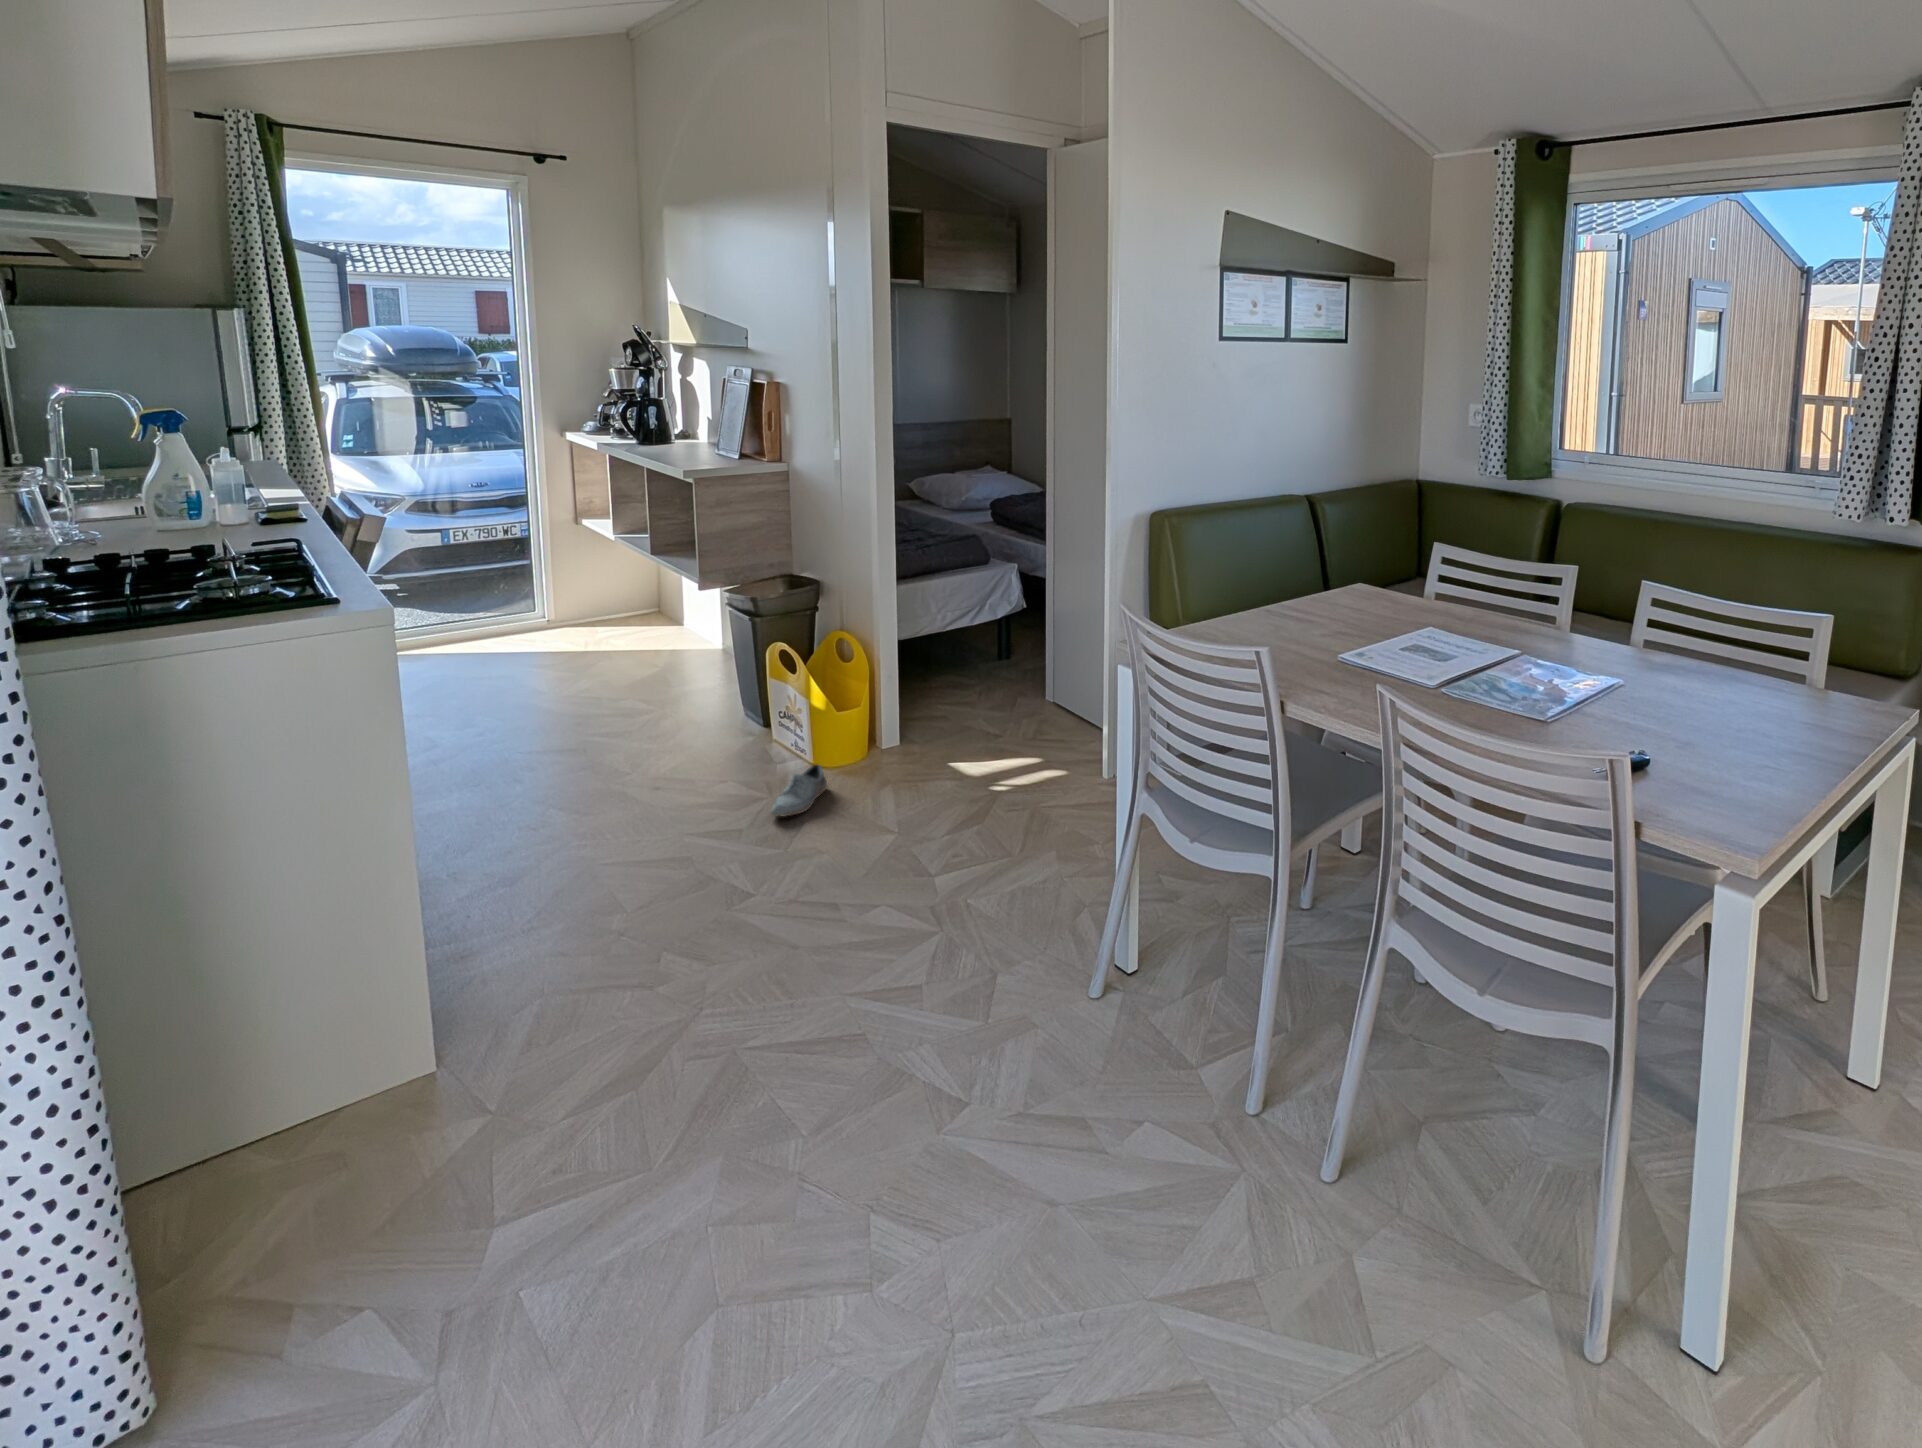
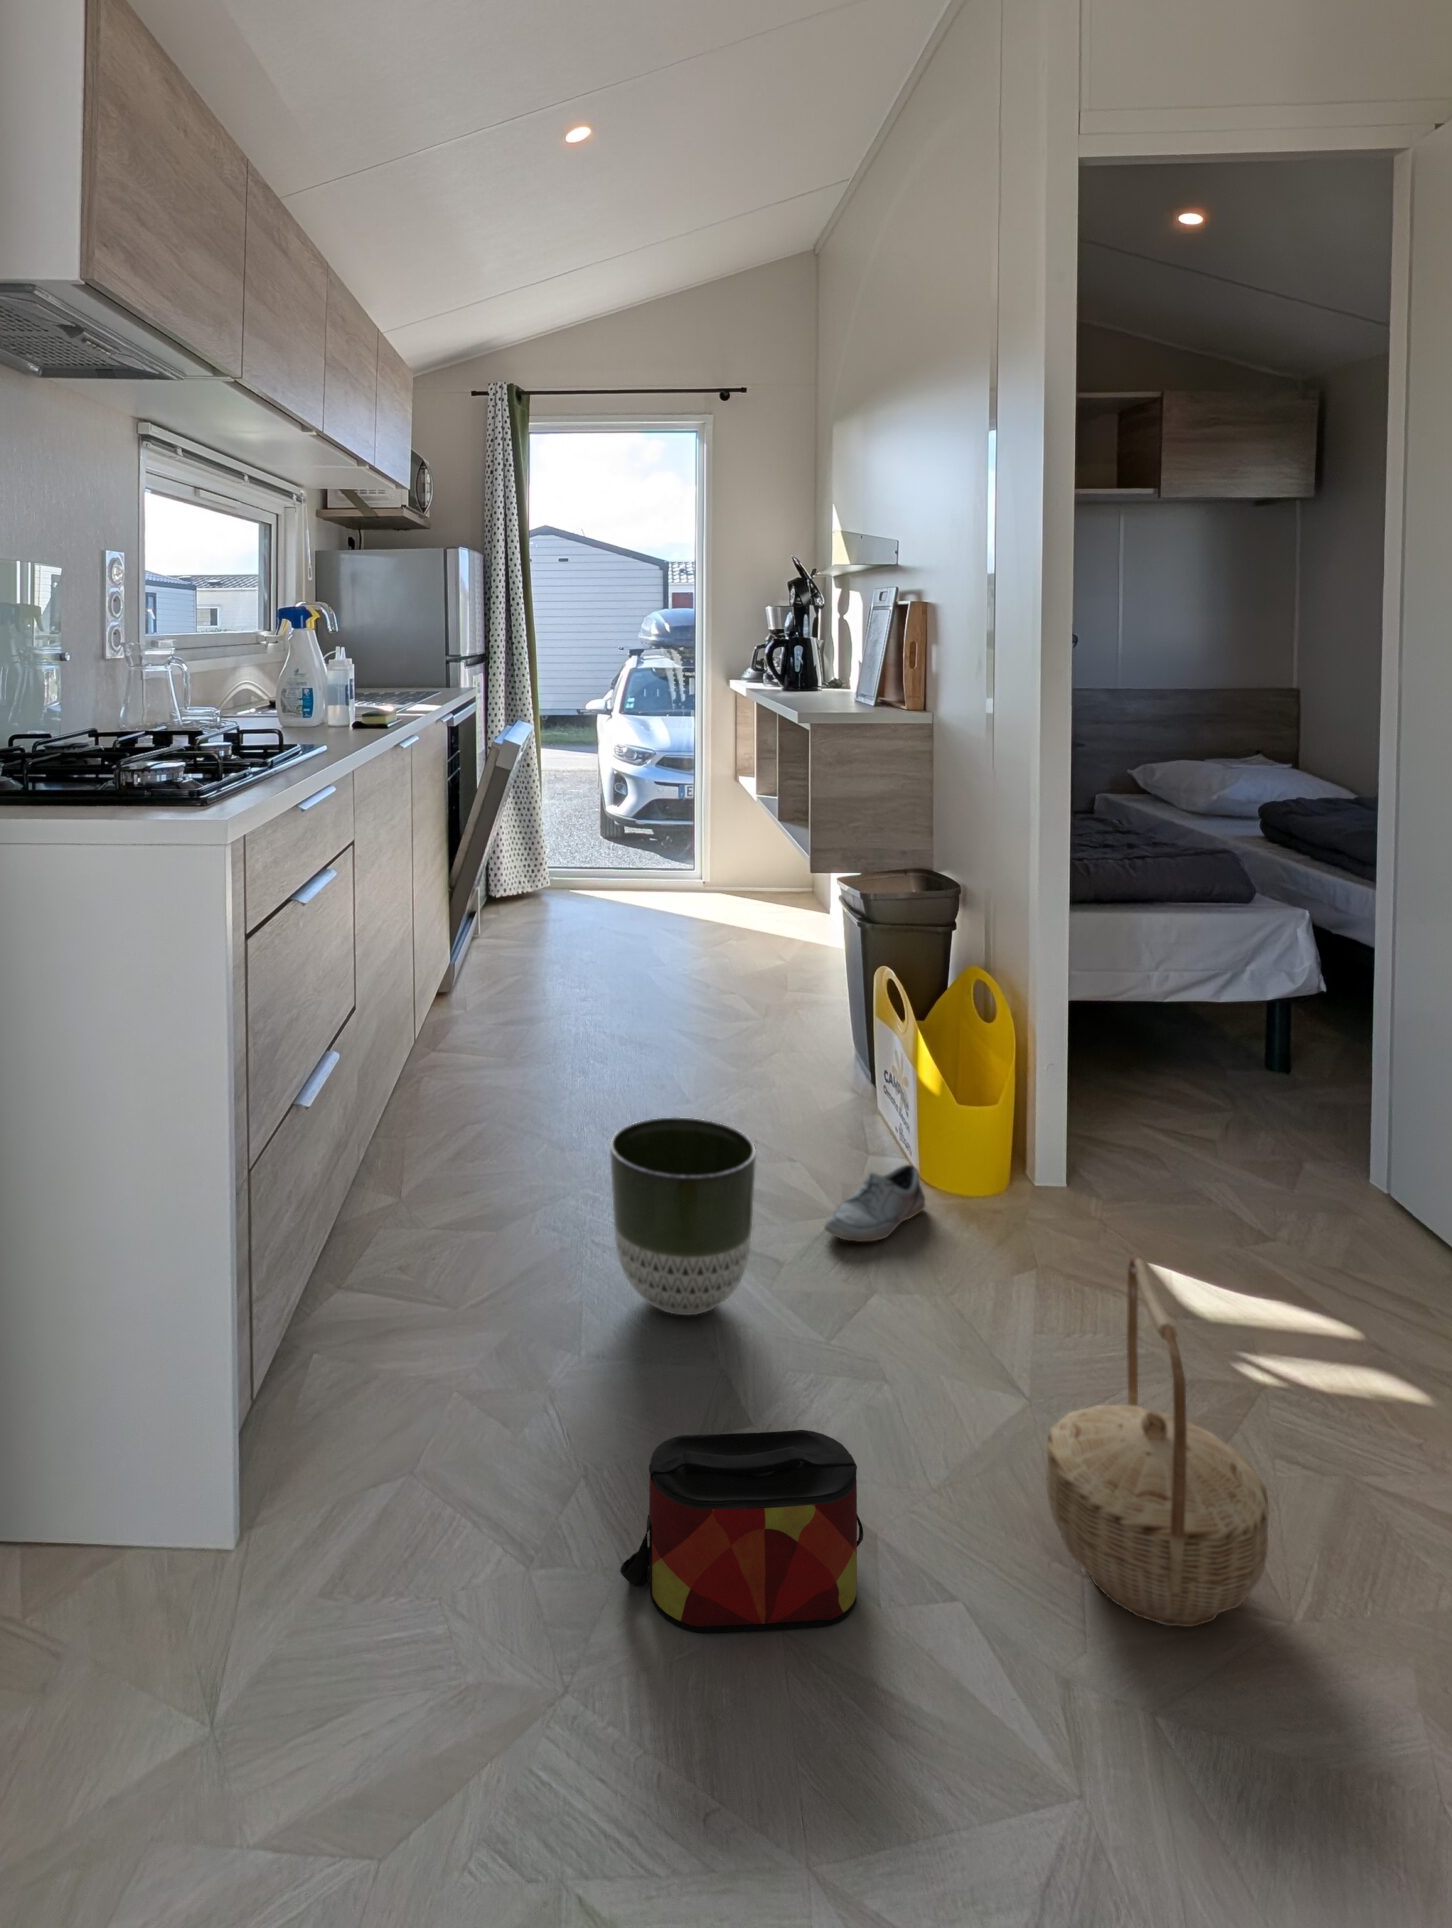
basket: none [933,759,1030,914] -> present [1046,1255,1269,1627]
planter: none [634,764,739,885] -> present [610,1117,756,1315]
bag: none [725,888,852,1000] -> present [620,1430,863,1632]

